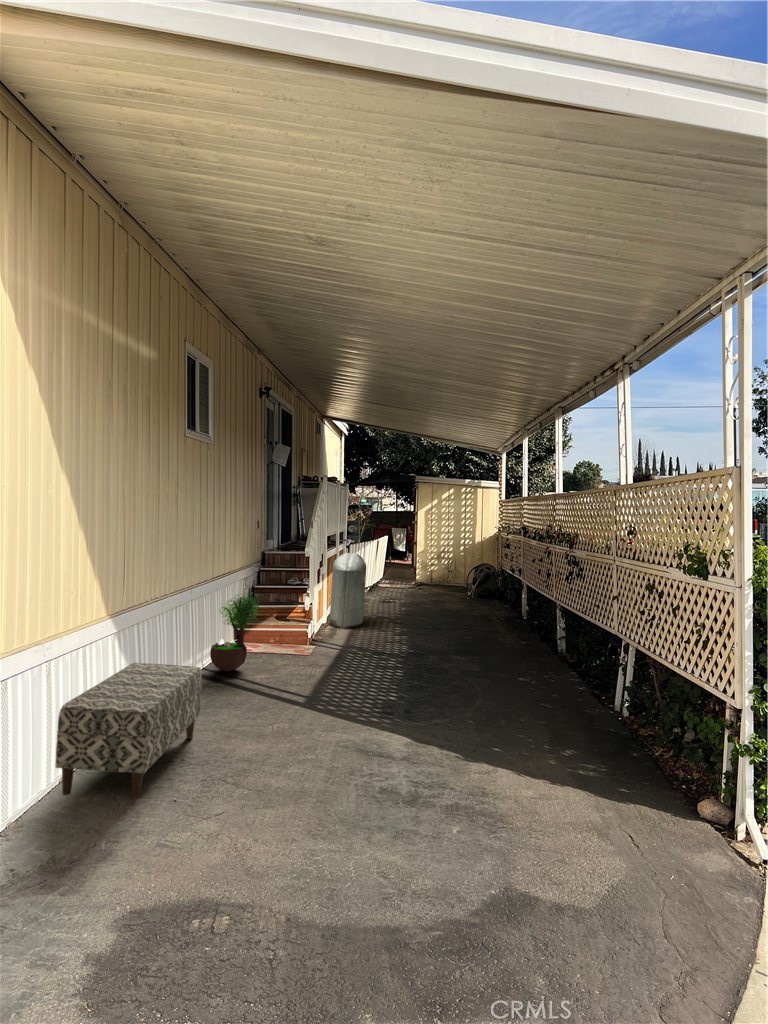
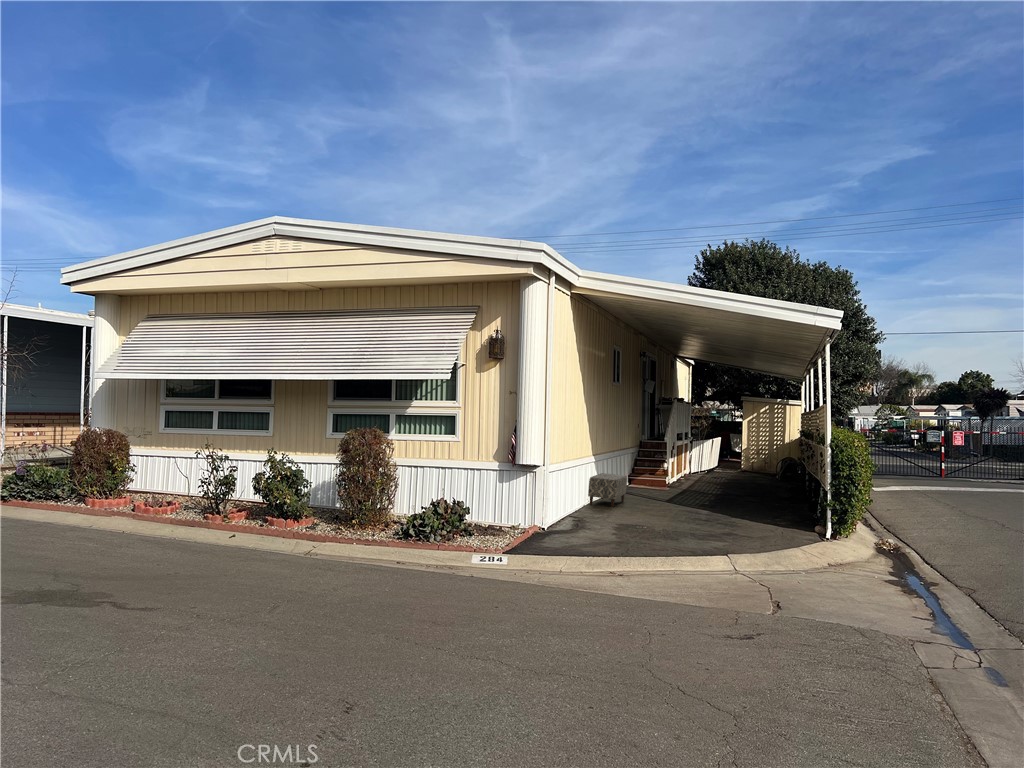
trash can: present [330,553,366,629] -> none [678,443,699,485]
potted tree: present [210,593,259,671] -> none [621,454,644,491]

